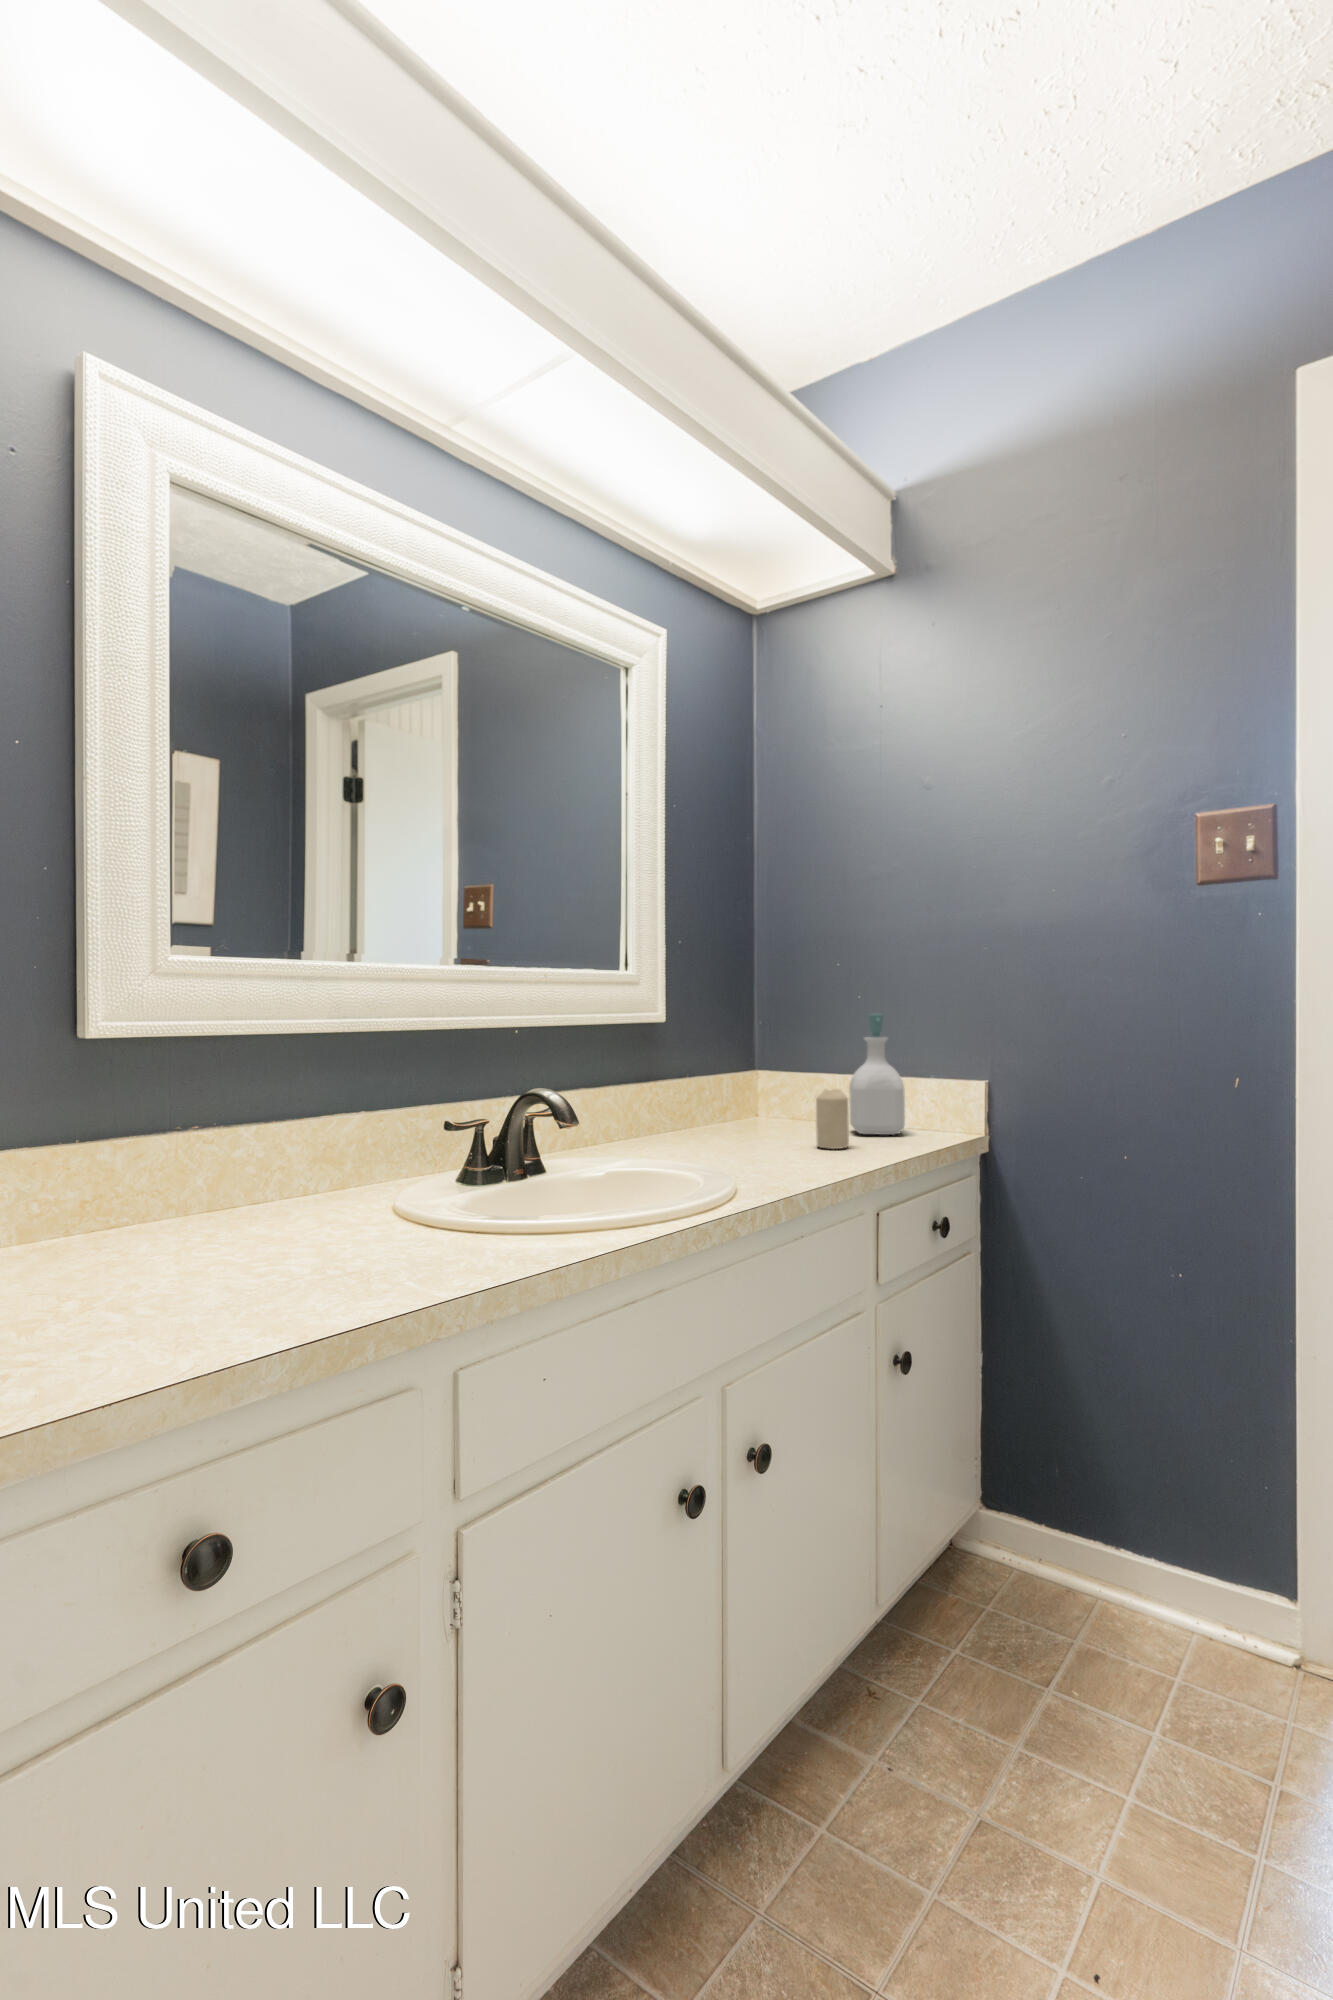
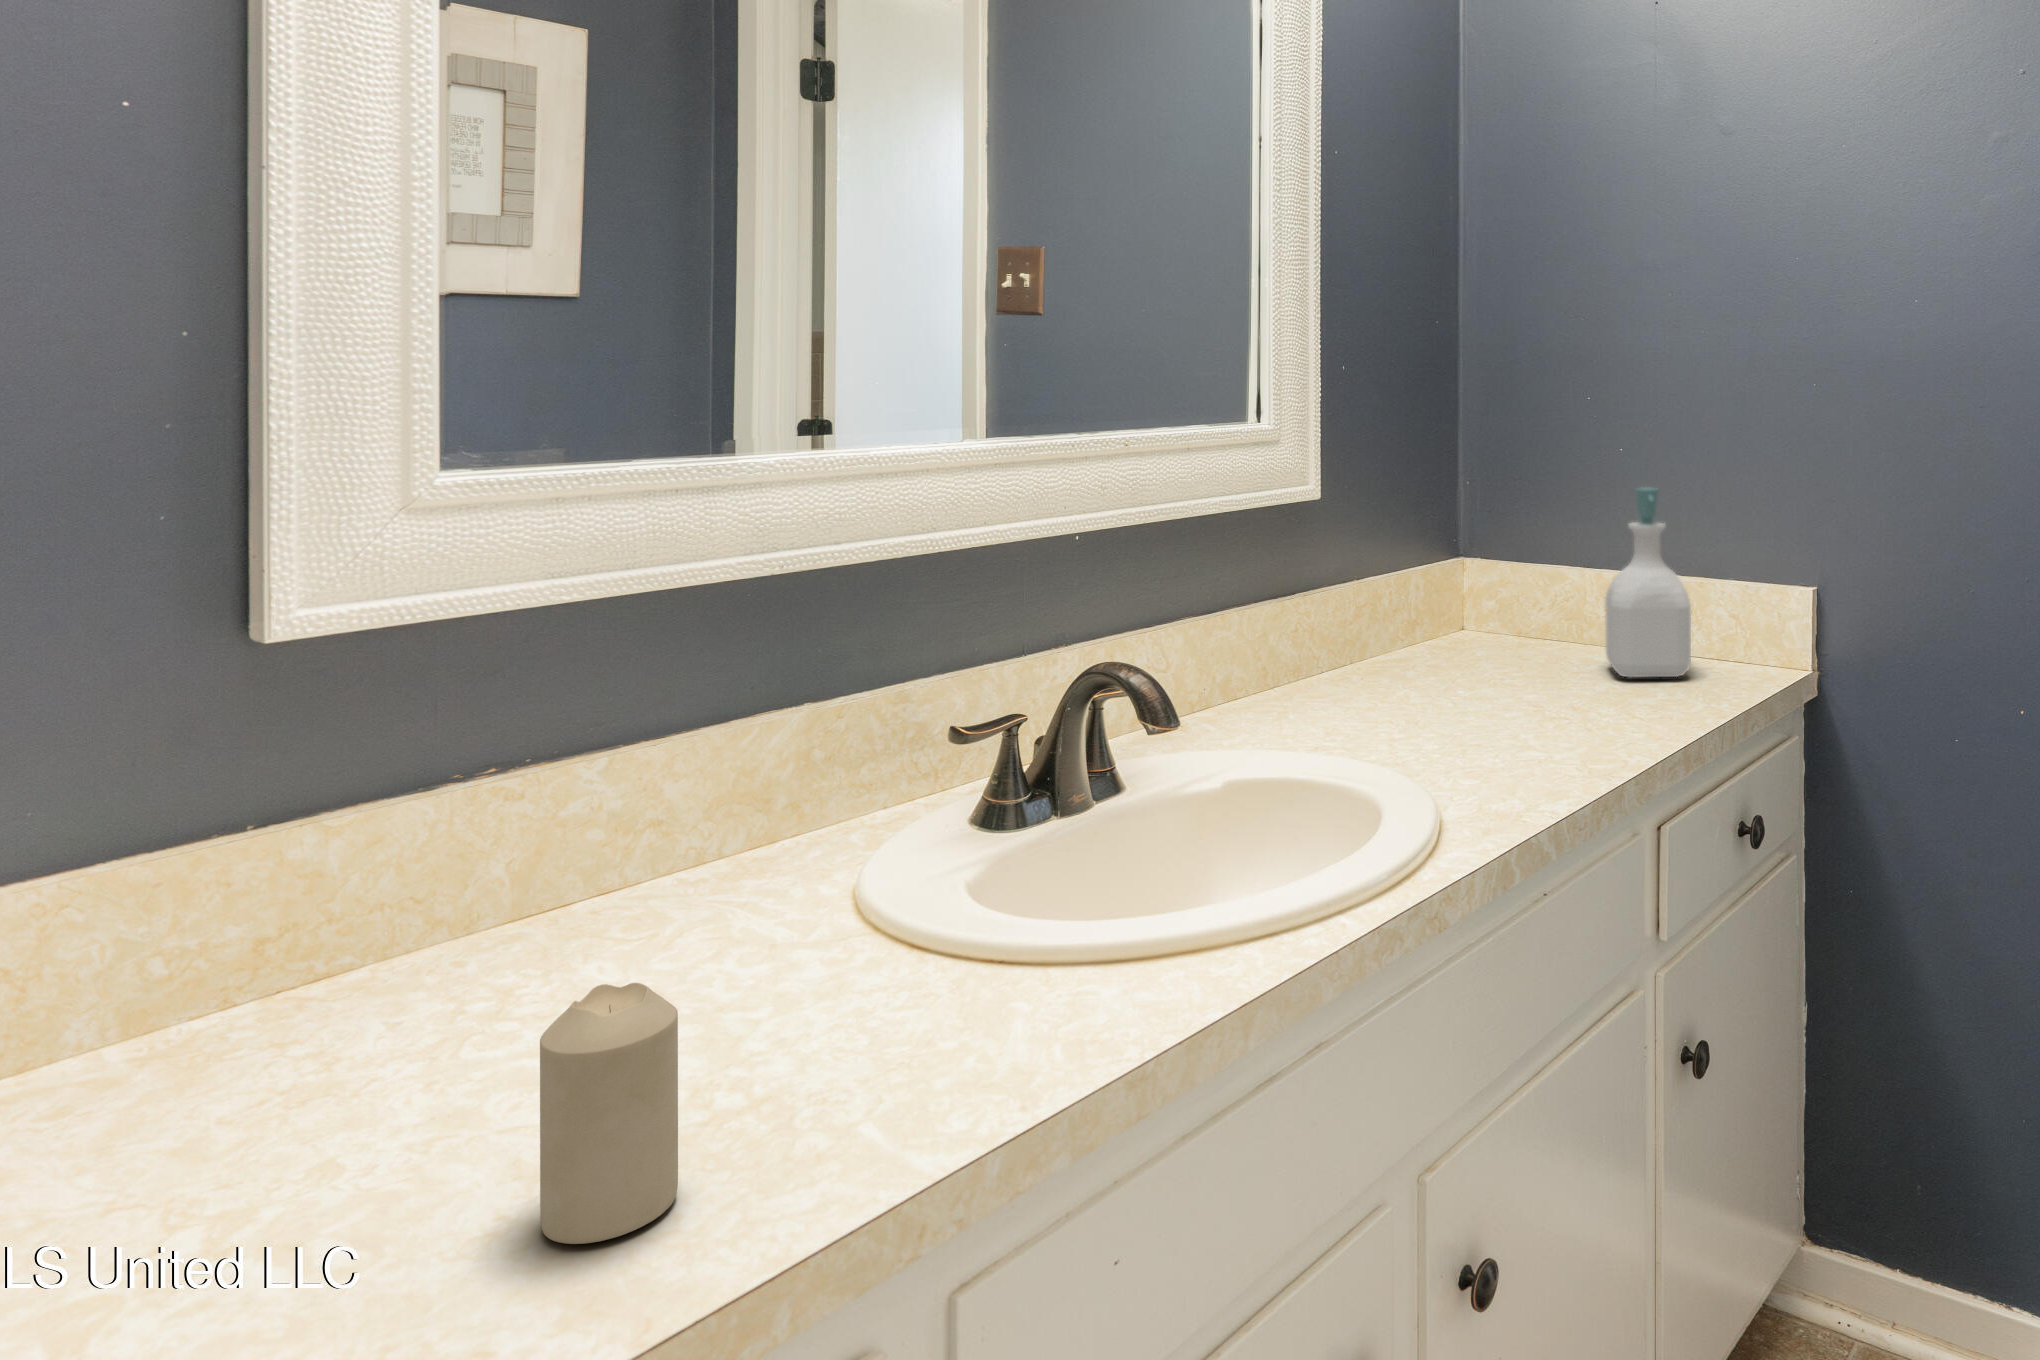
candle: present [816,1089,849,1149] -> present [540,983,678,1244]

